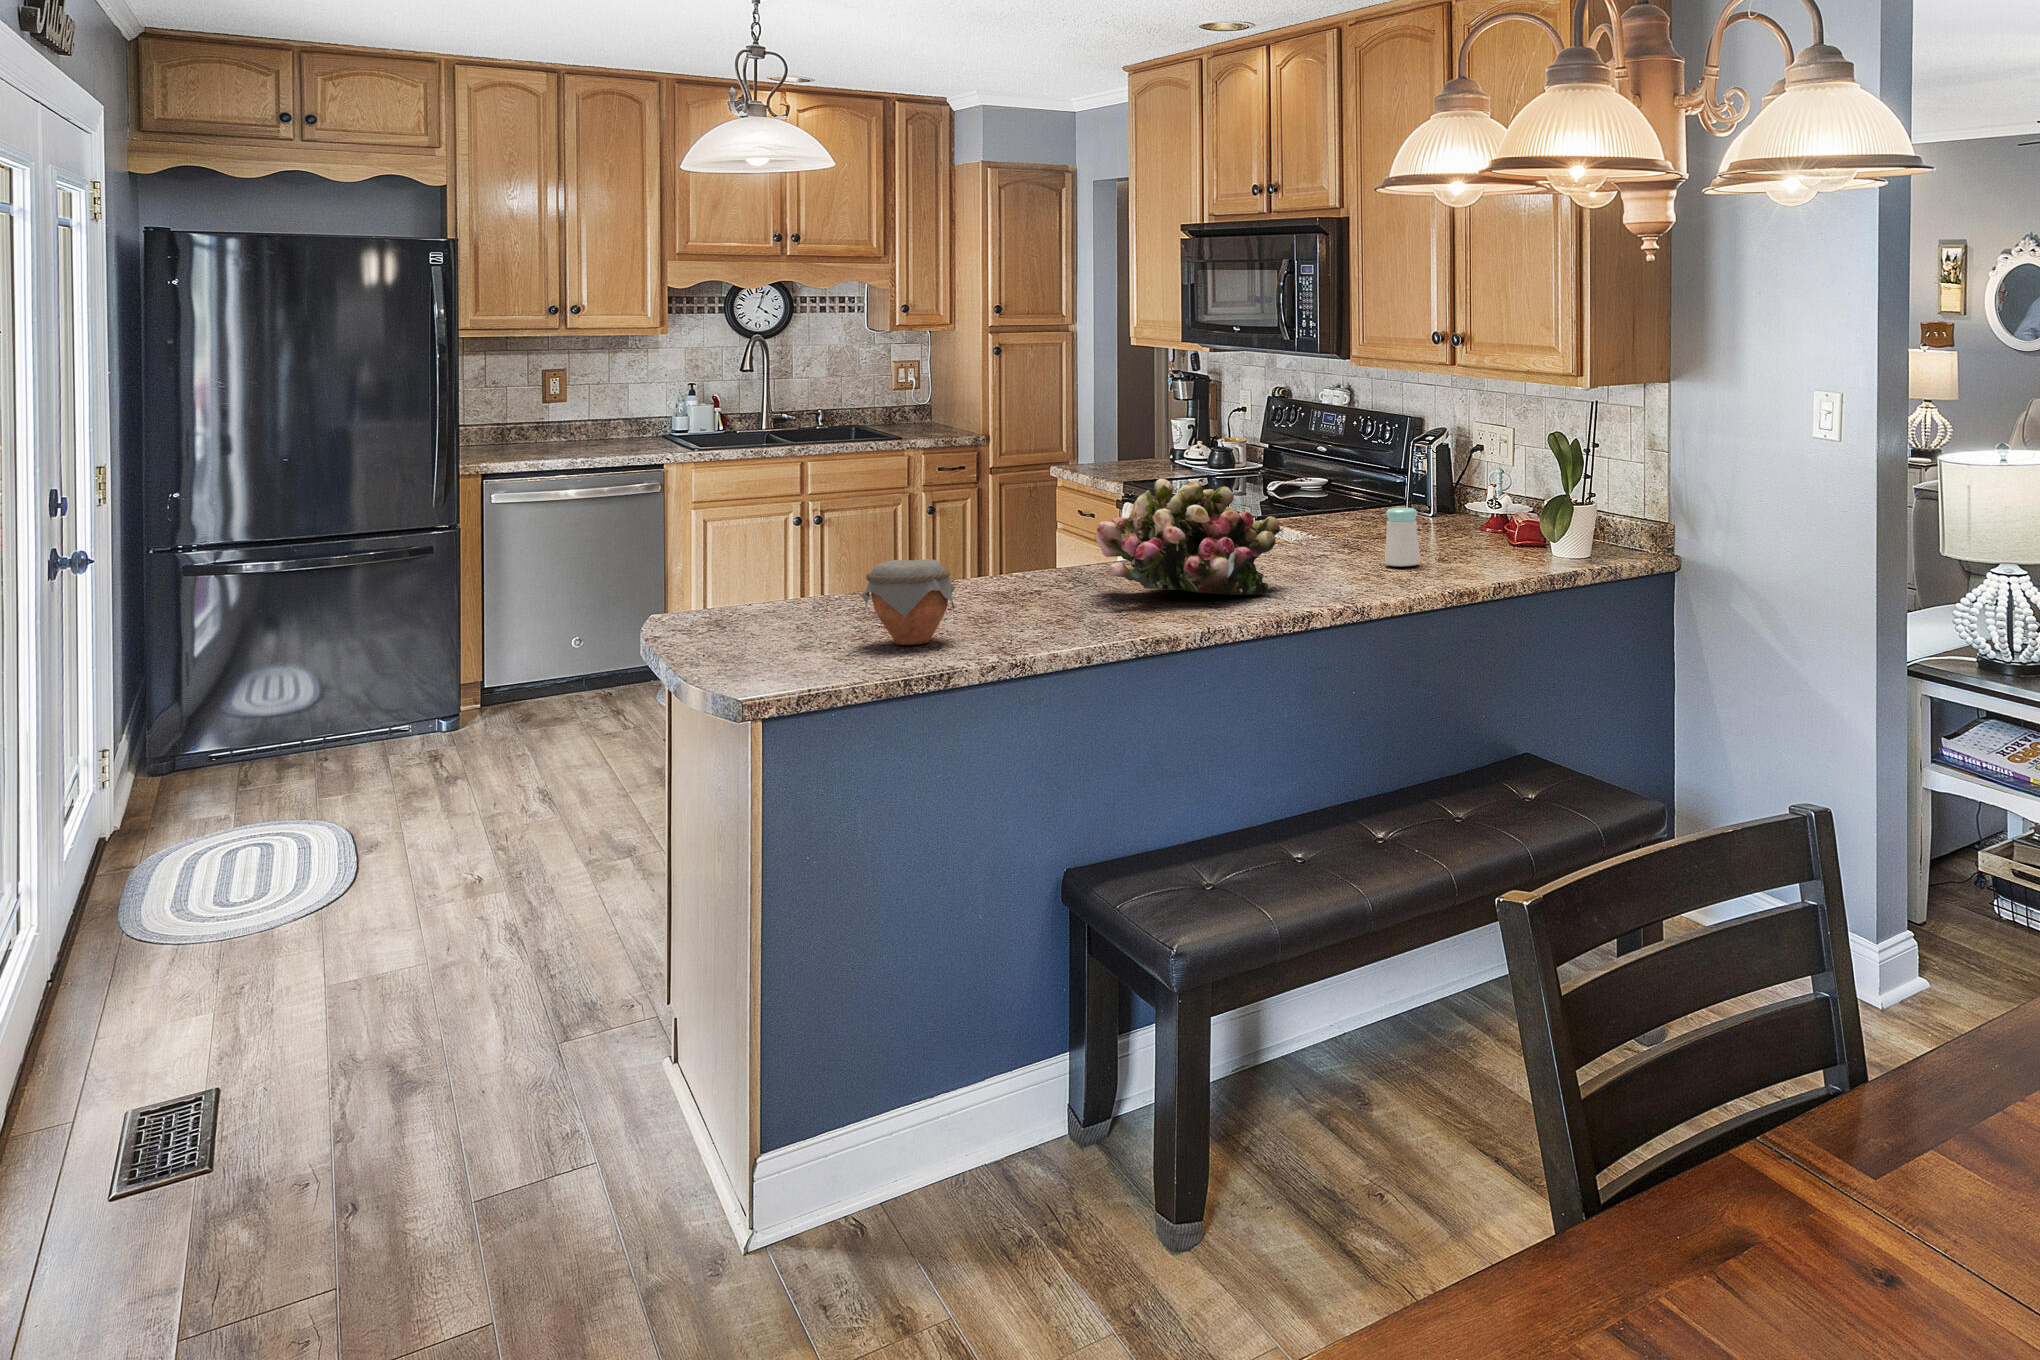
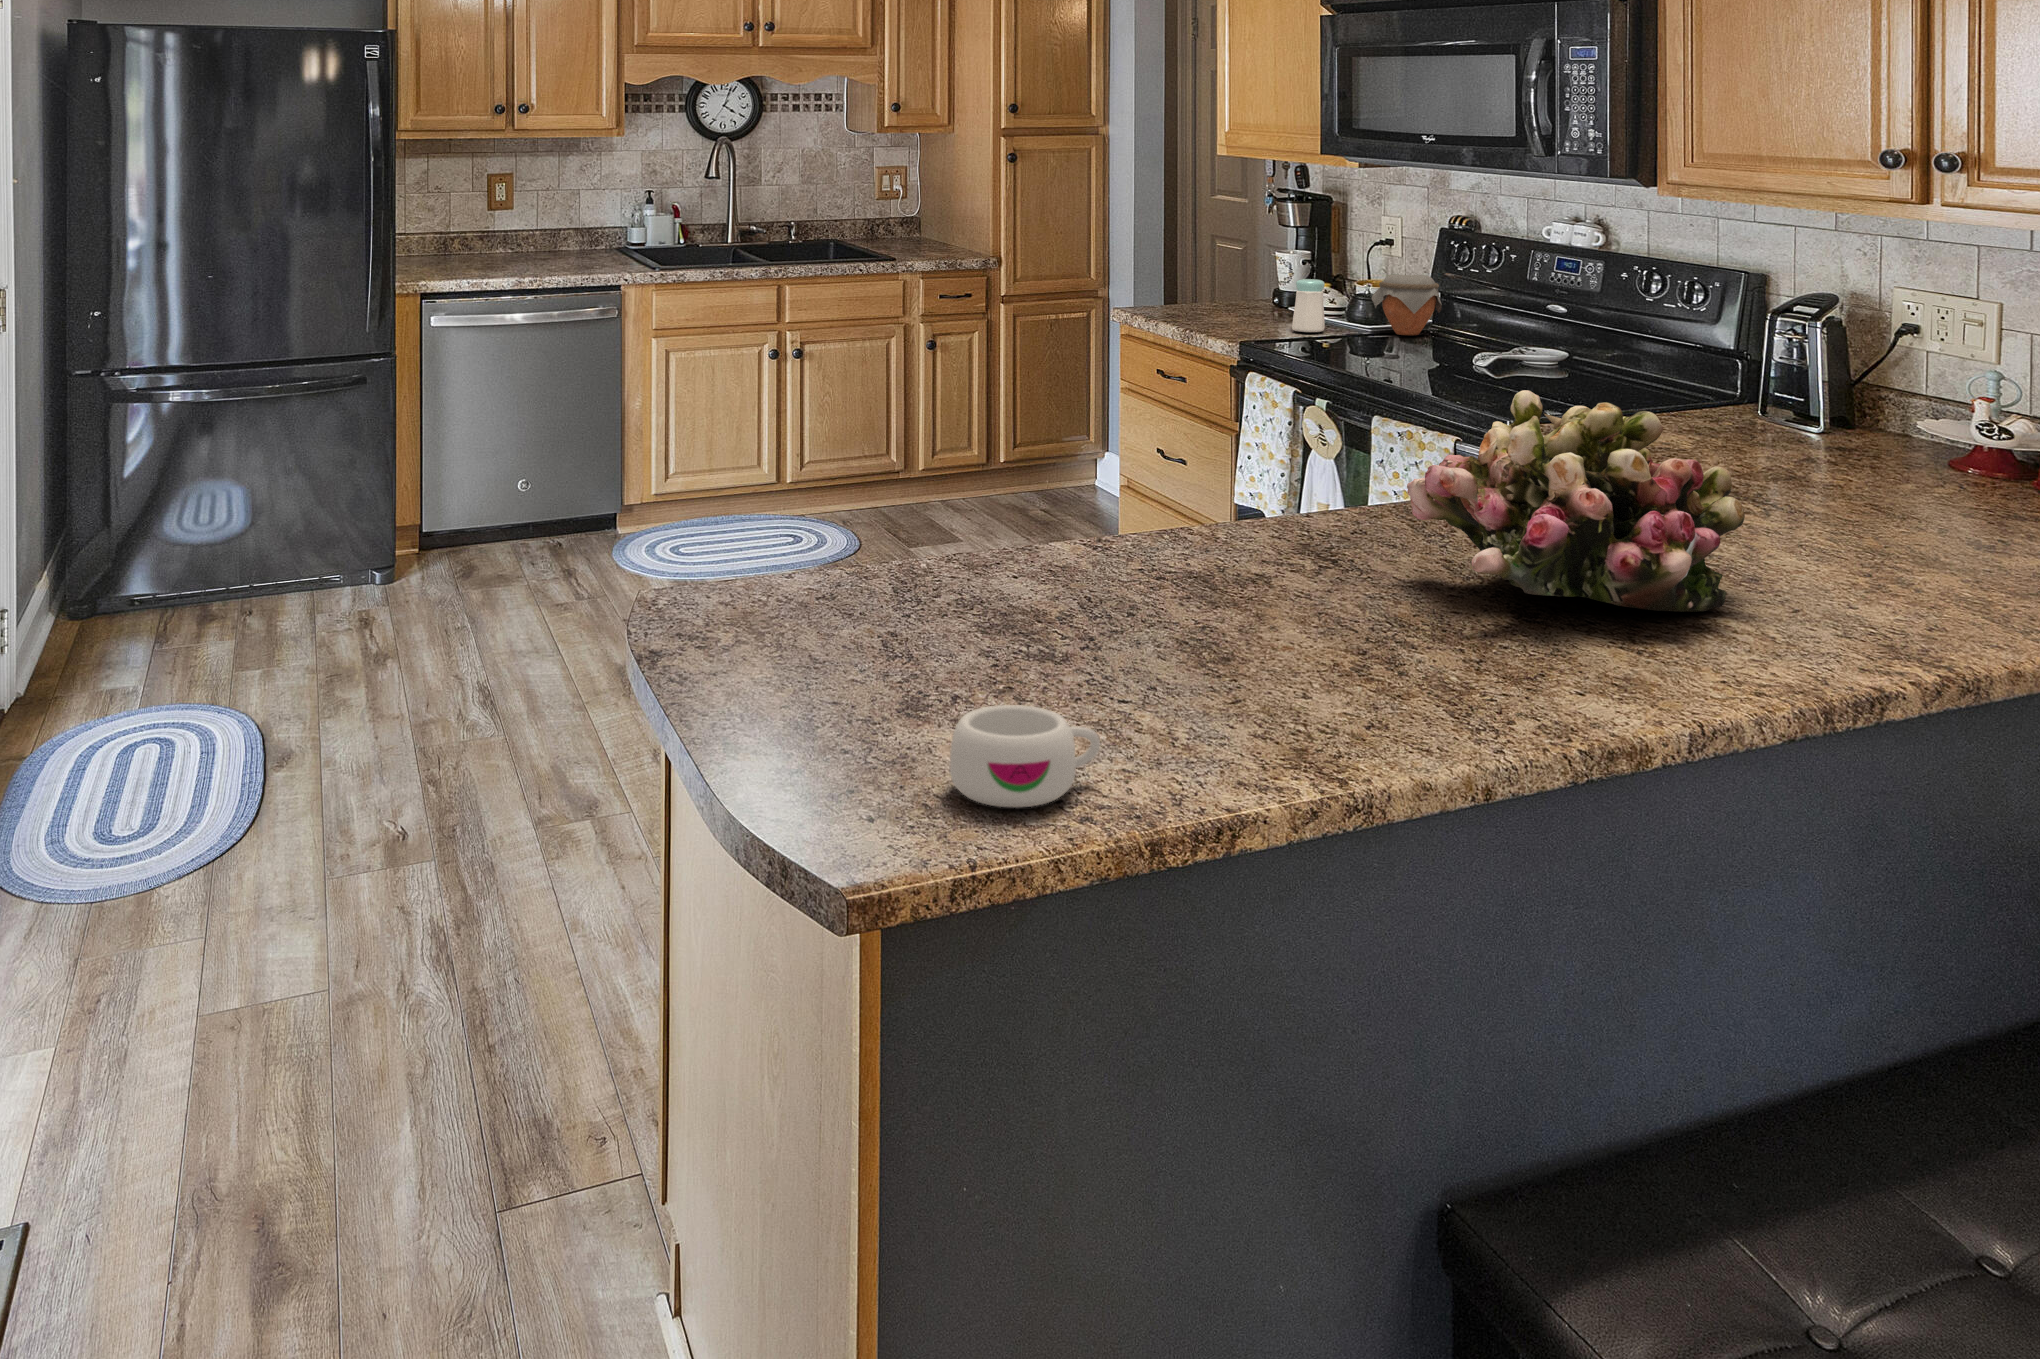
salt shaker: present [1385,508,1420,567] -> present [1292,279,1325,332]
jar: present [862,559,956,645] -> present [1372,274,1442,335]
mug: none [758,632,842,675] -> present [950,705,1100,807]

